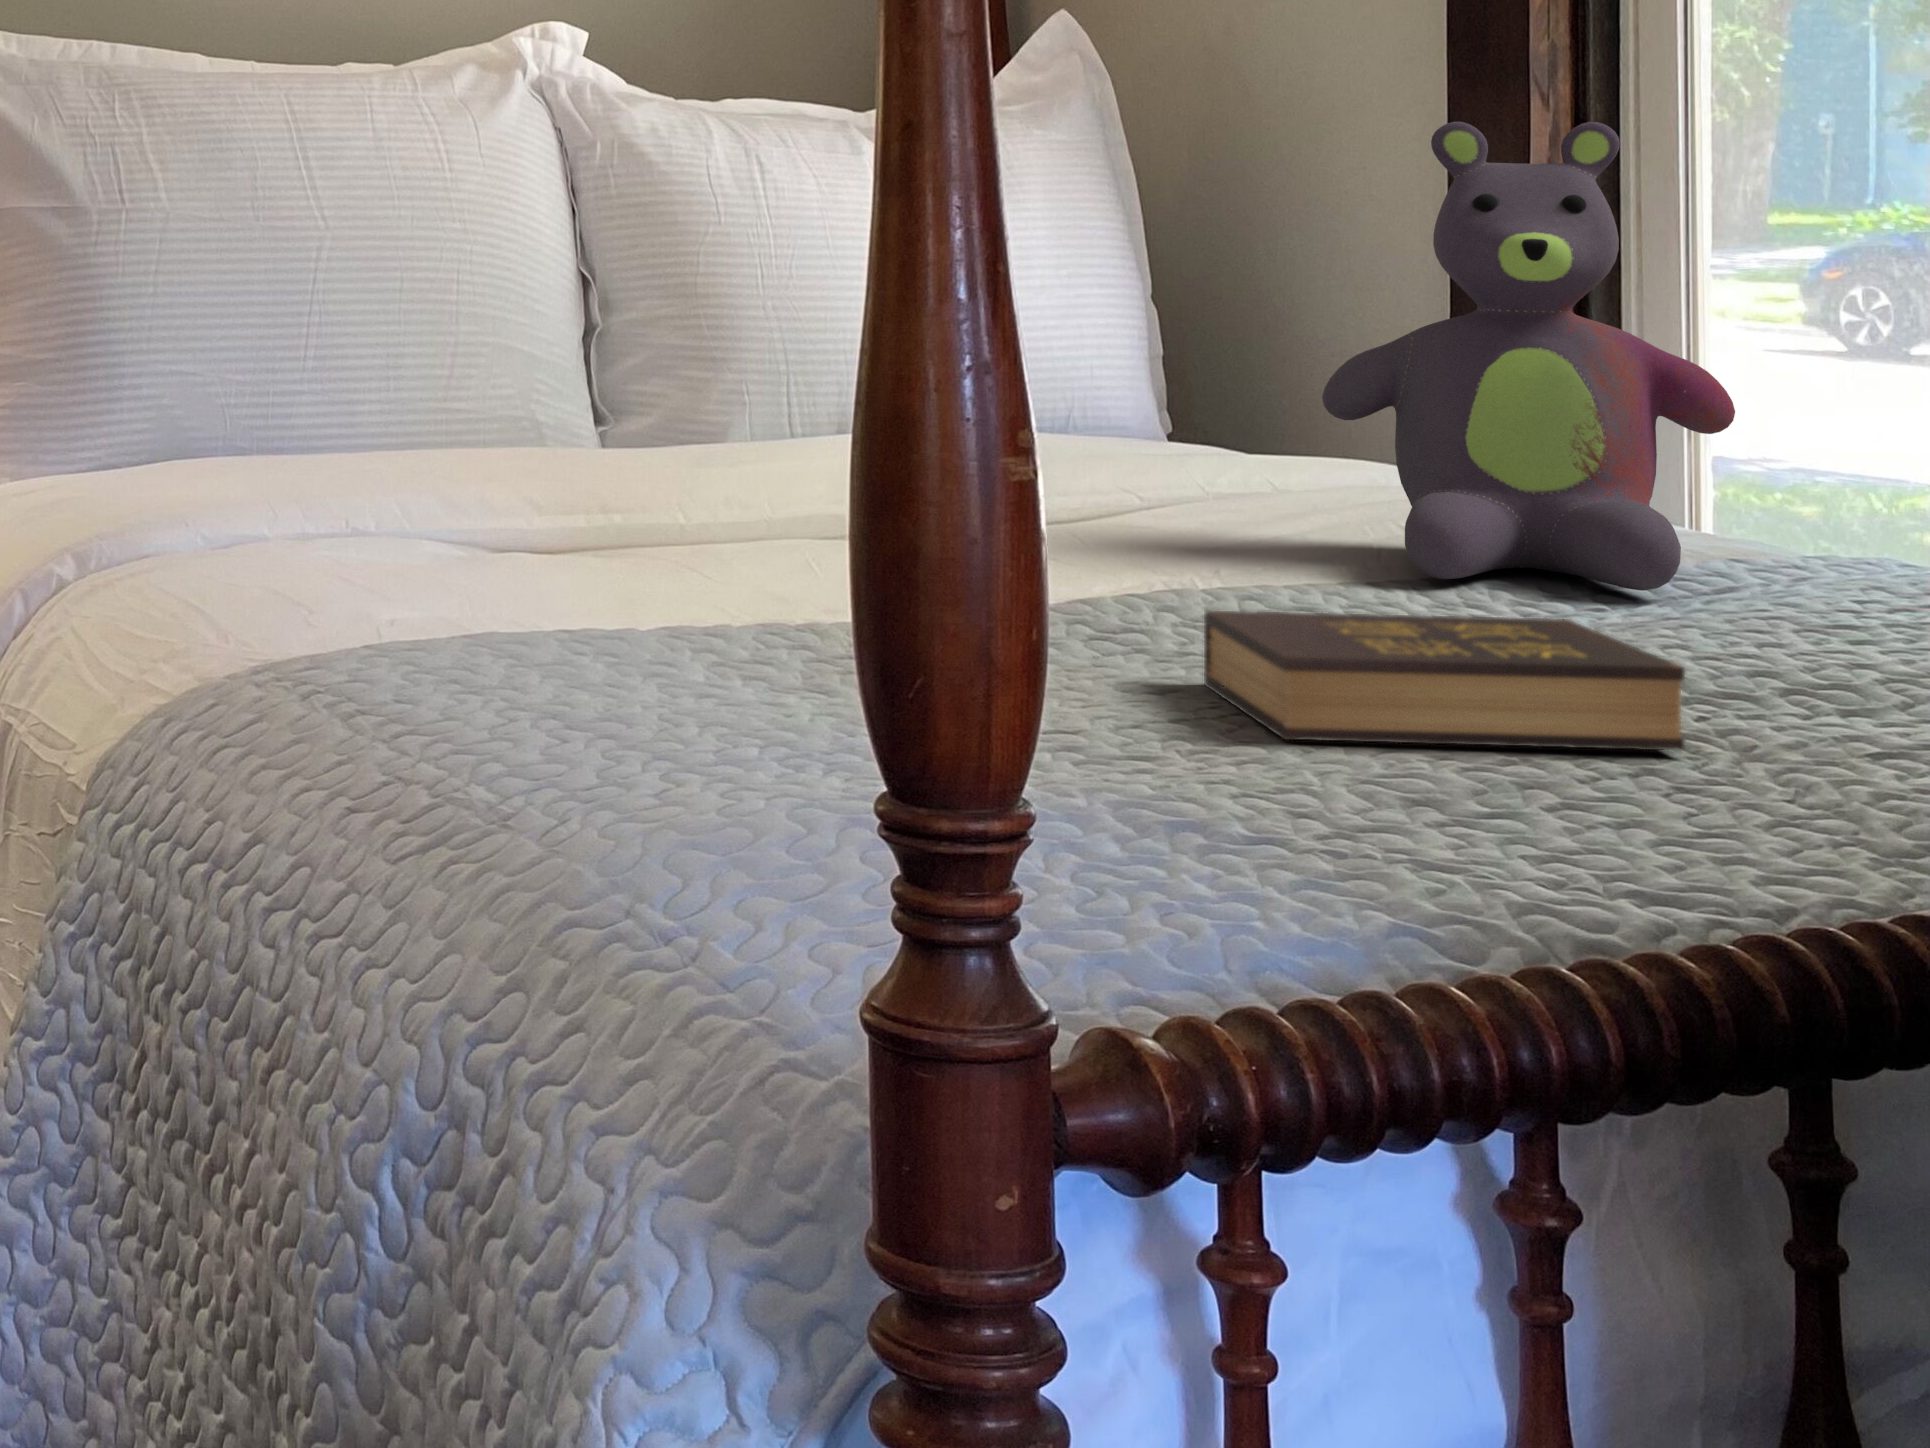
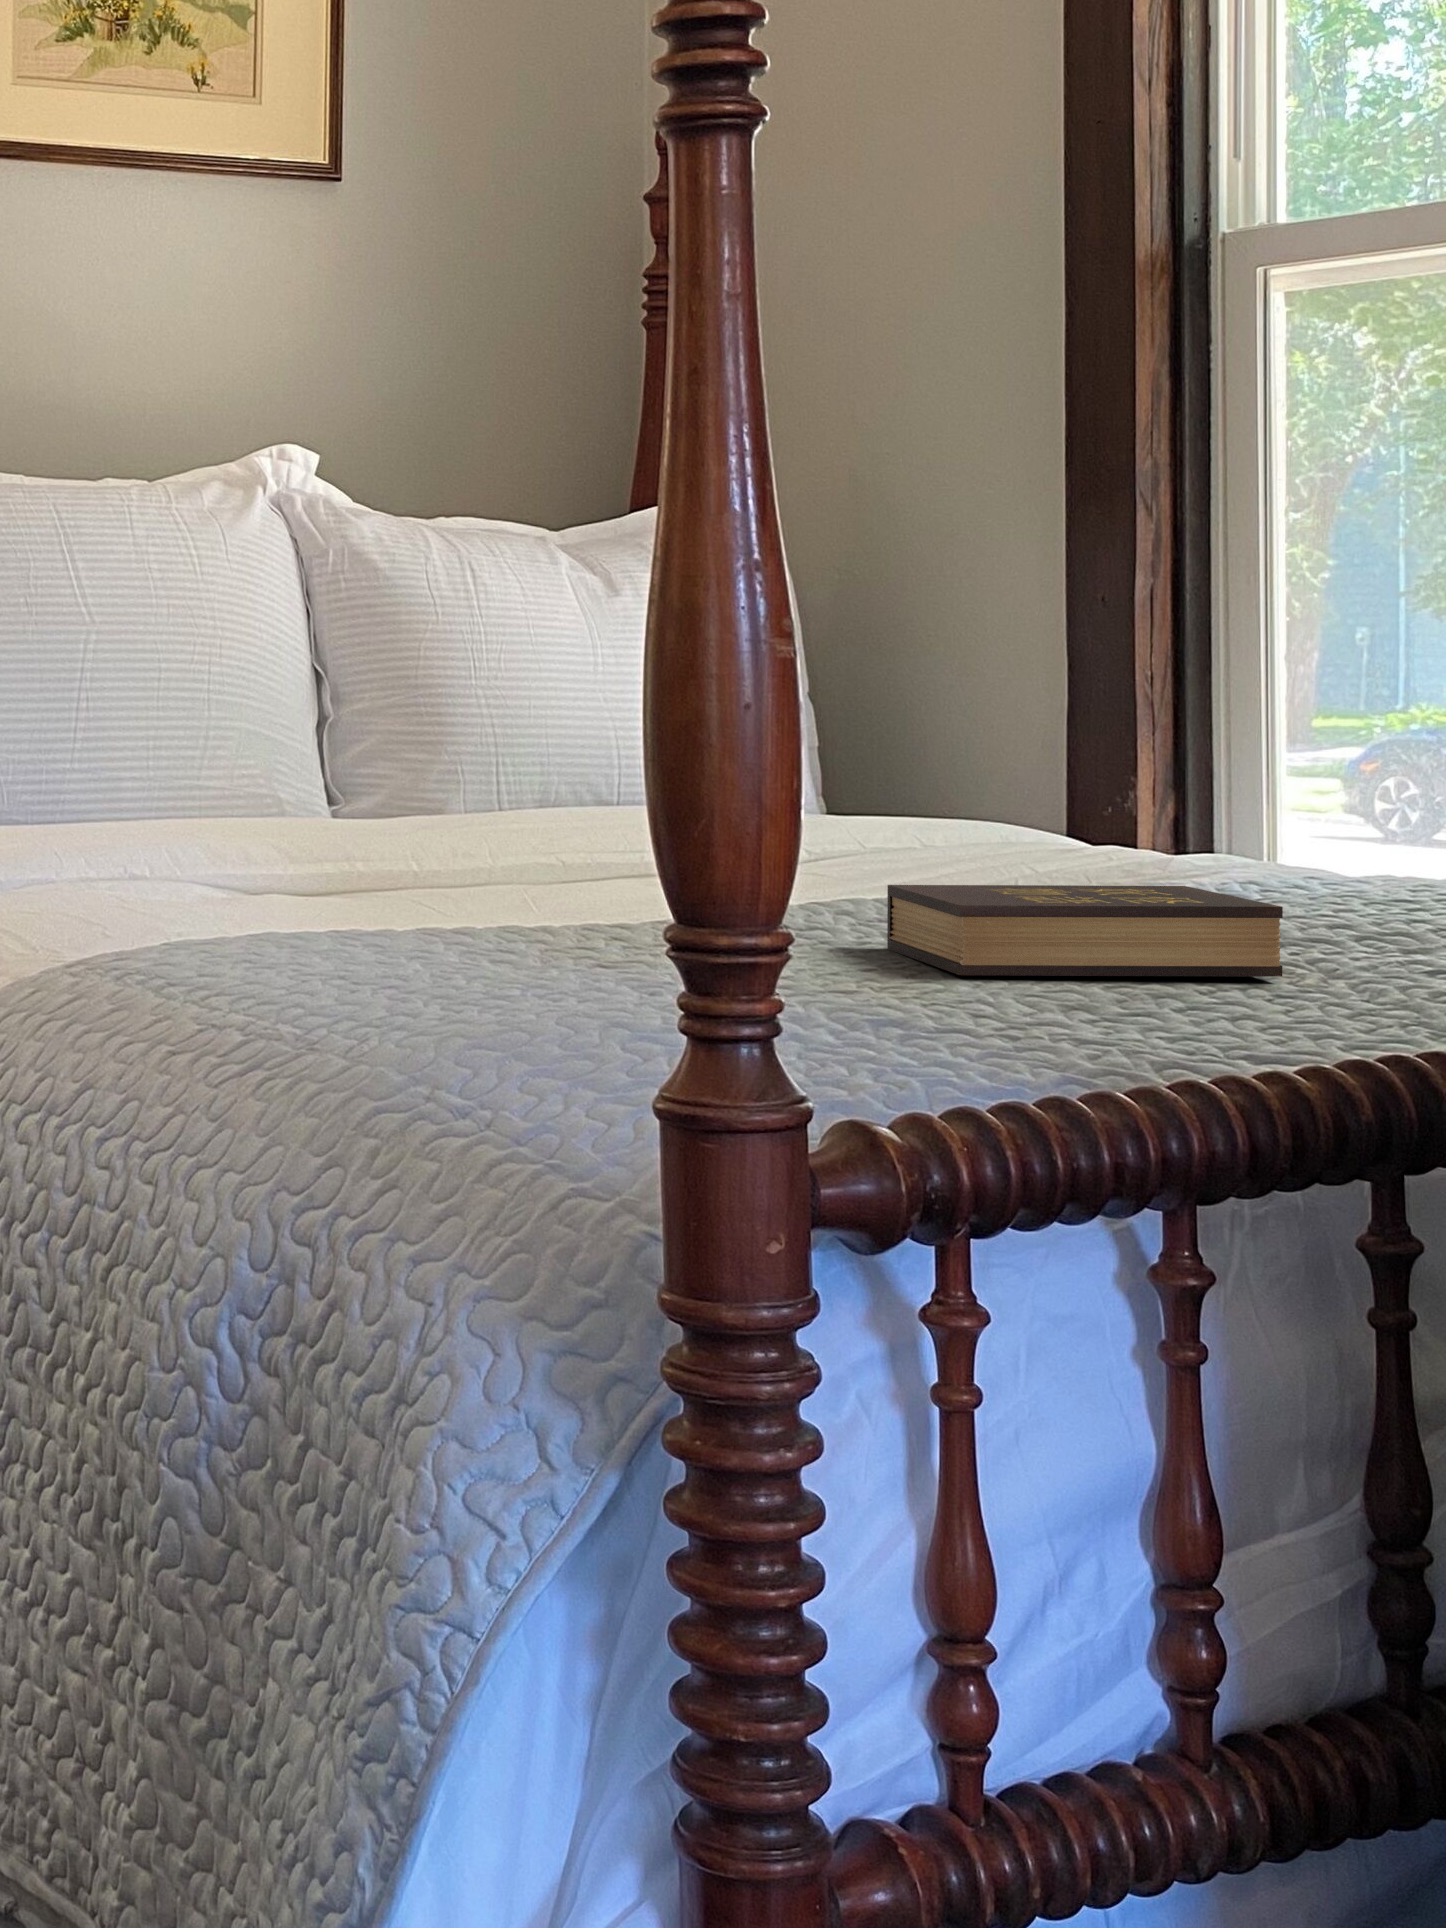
stuffed bear: present [1322,122,1735,591] -> none [970,499,1312,892]

